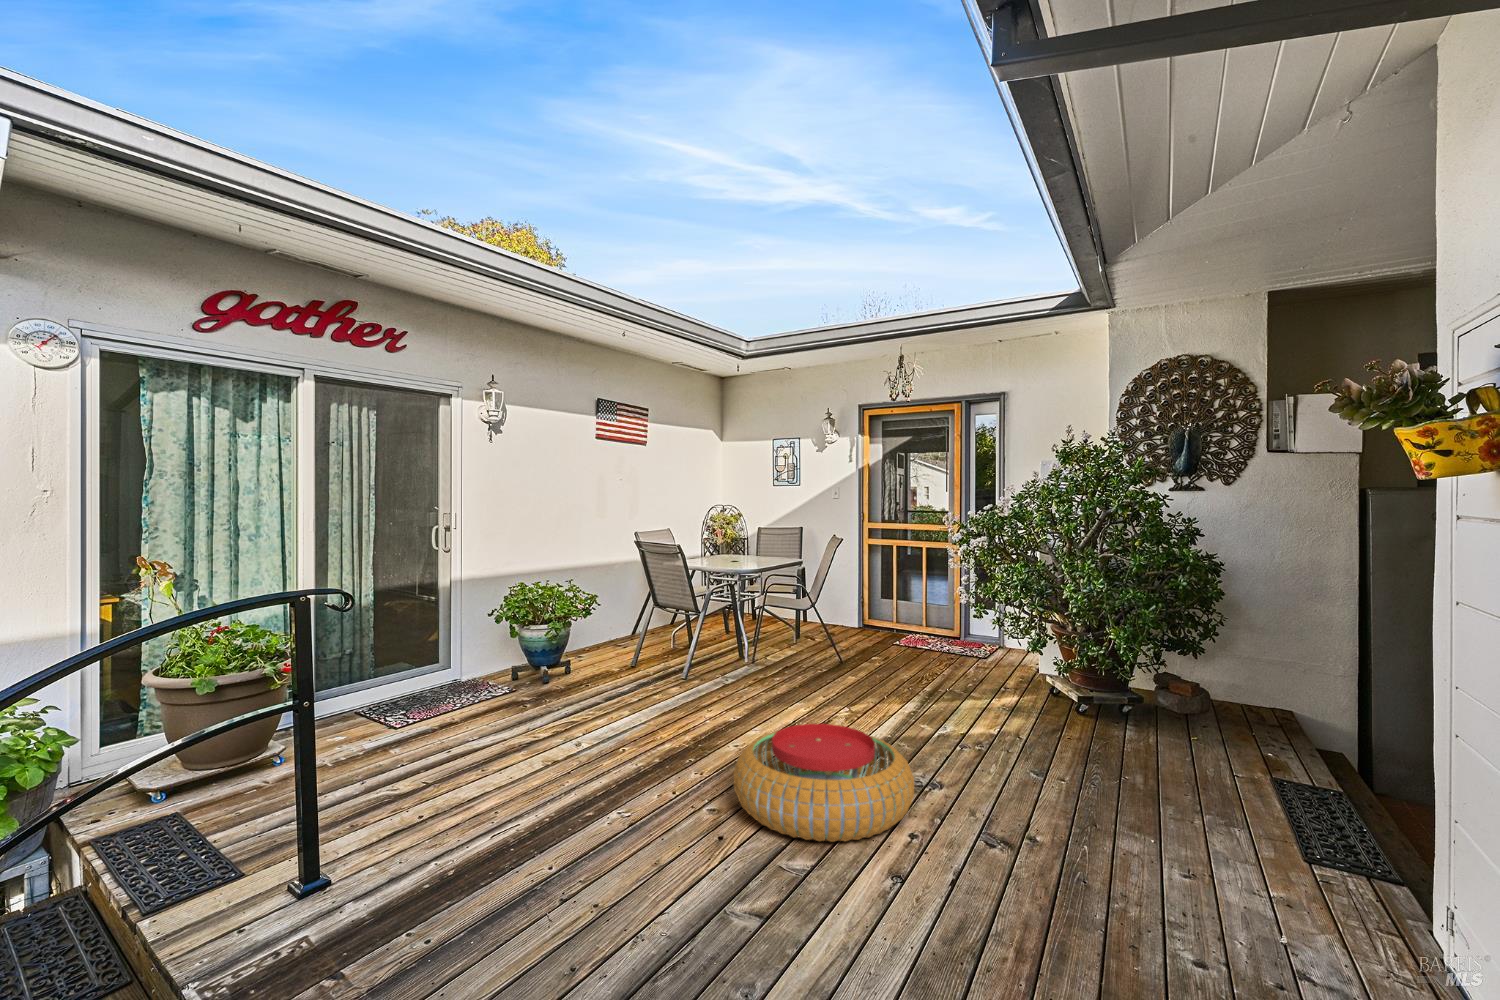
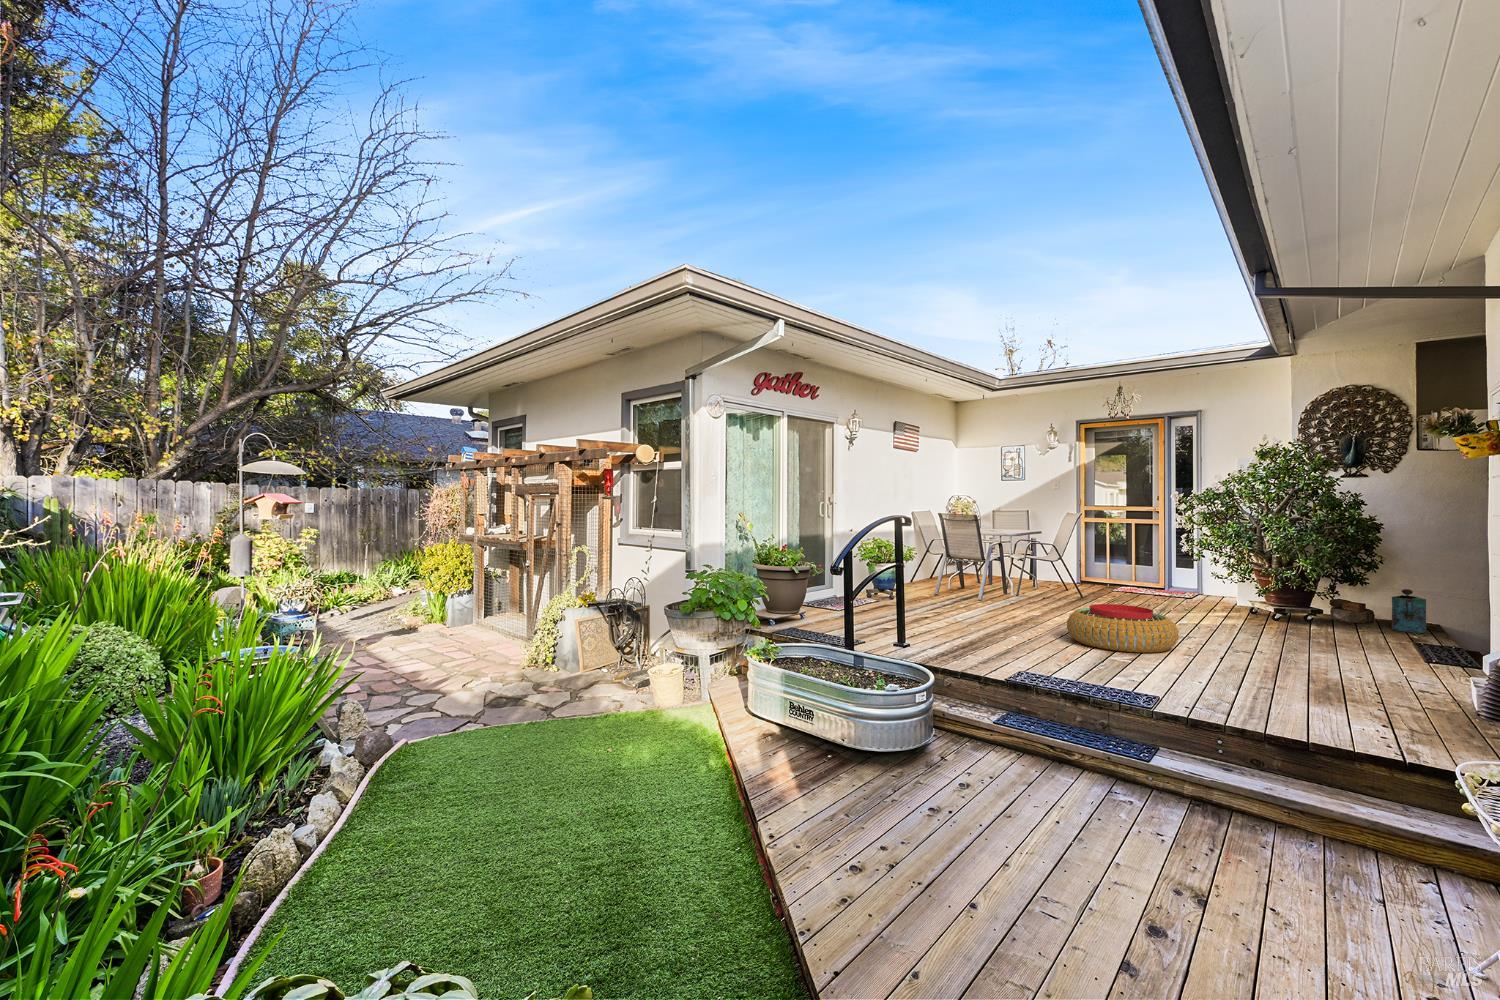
watering can: none [1235,656,1280,727] -> present [1392,589,1426,633]

